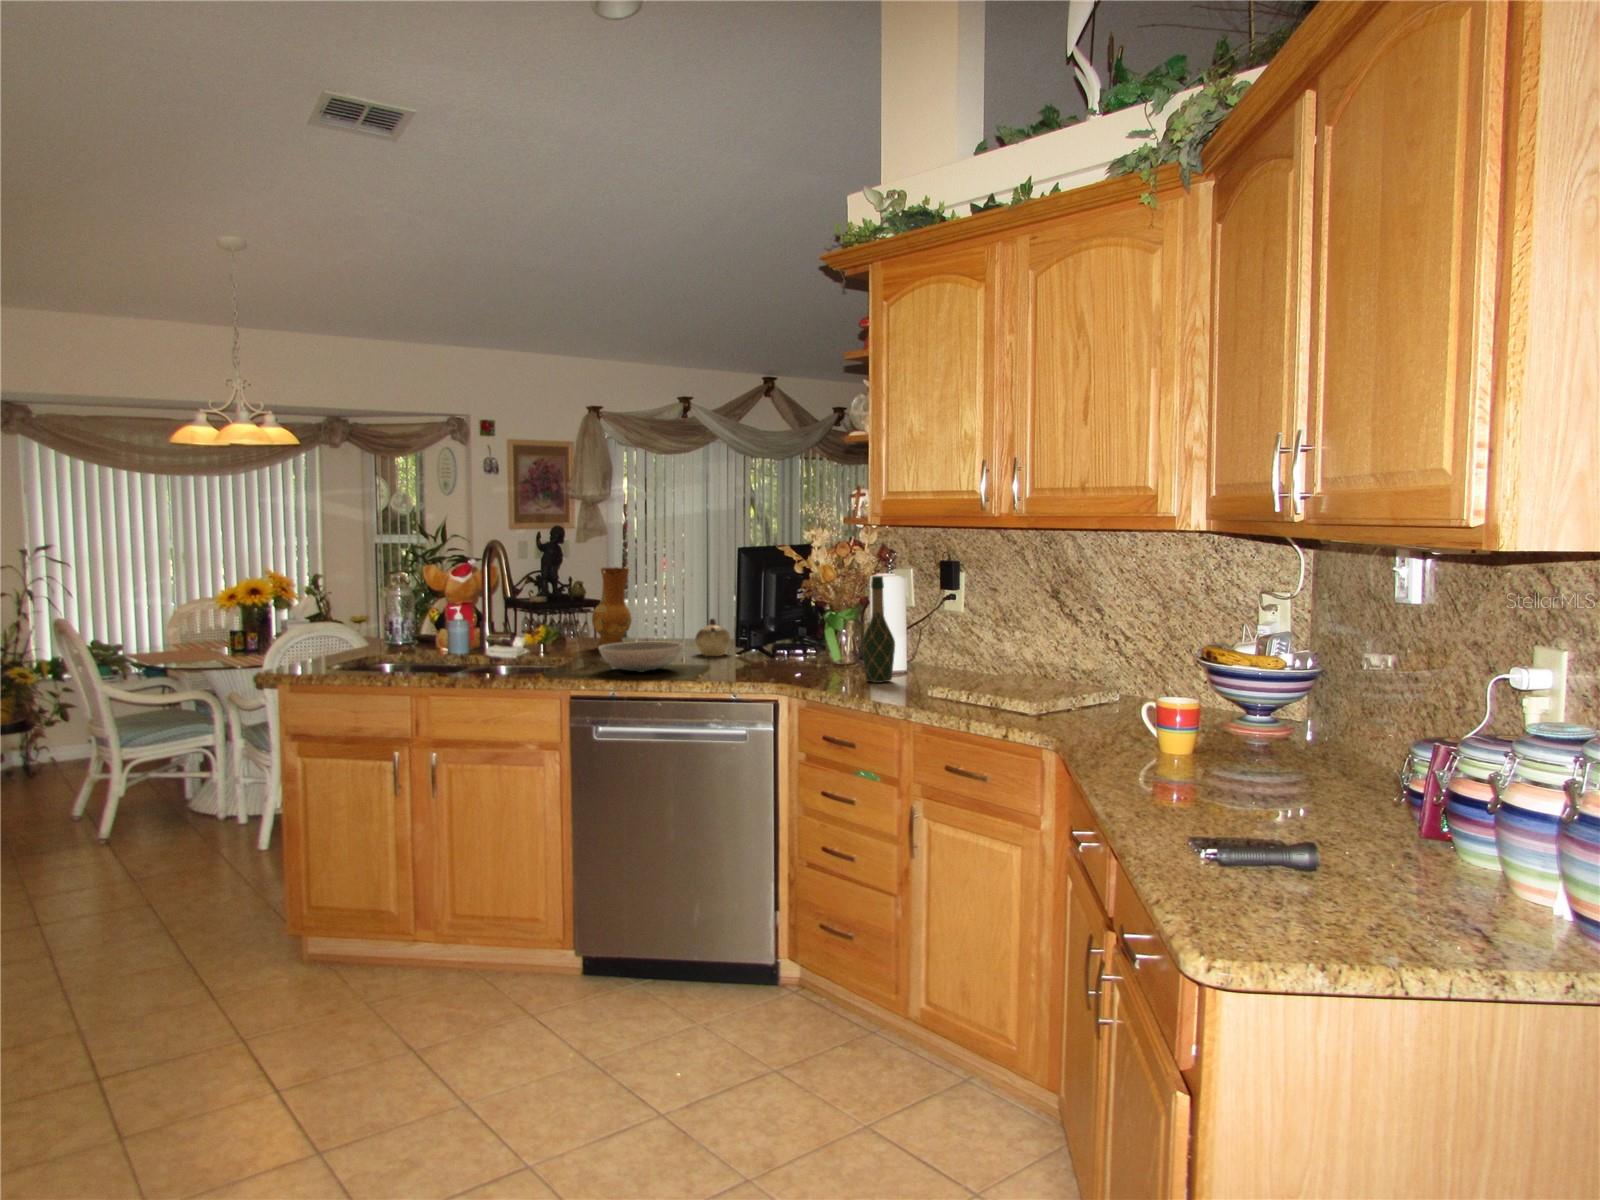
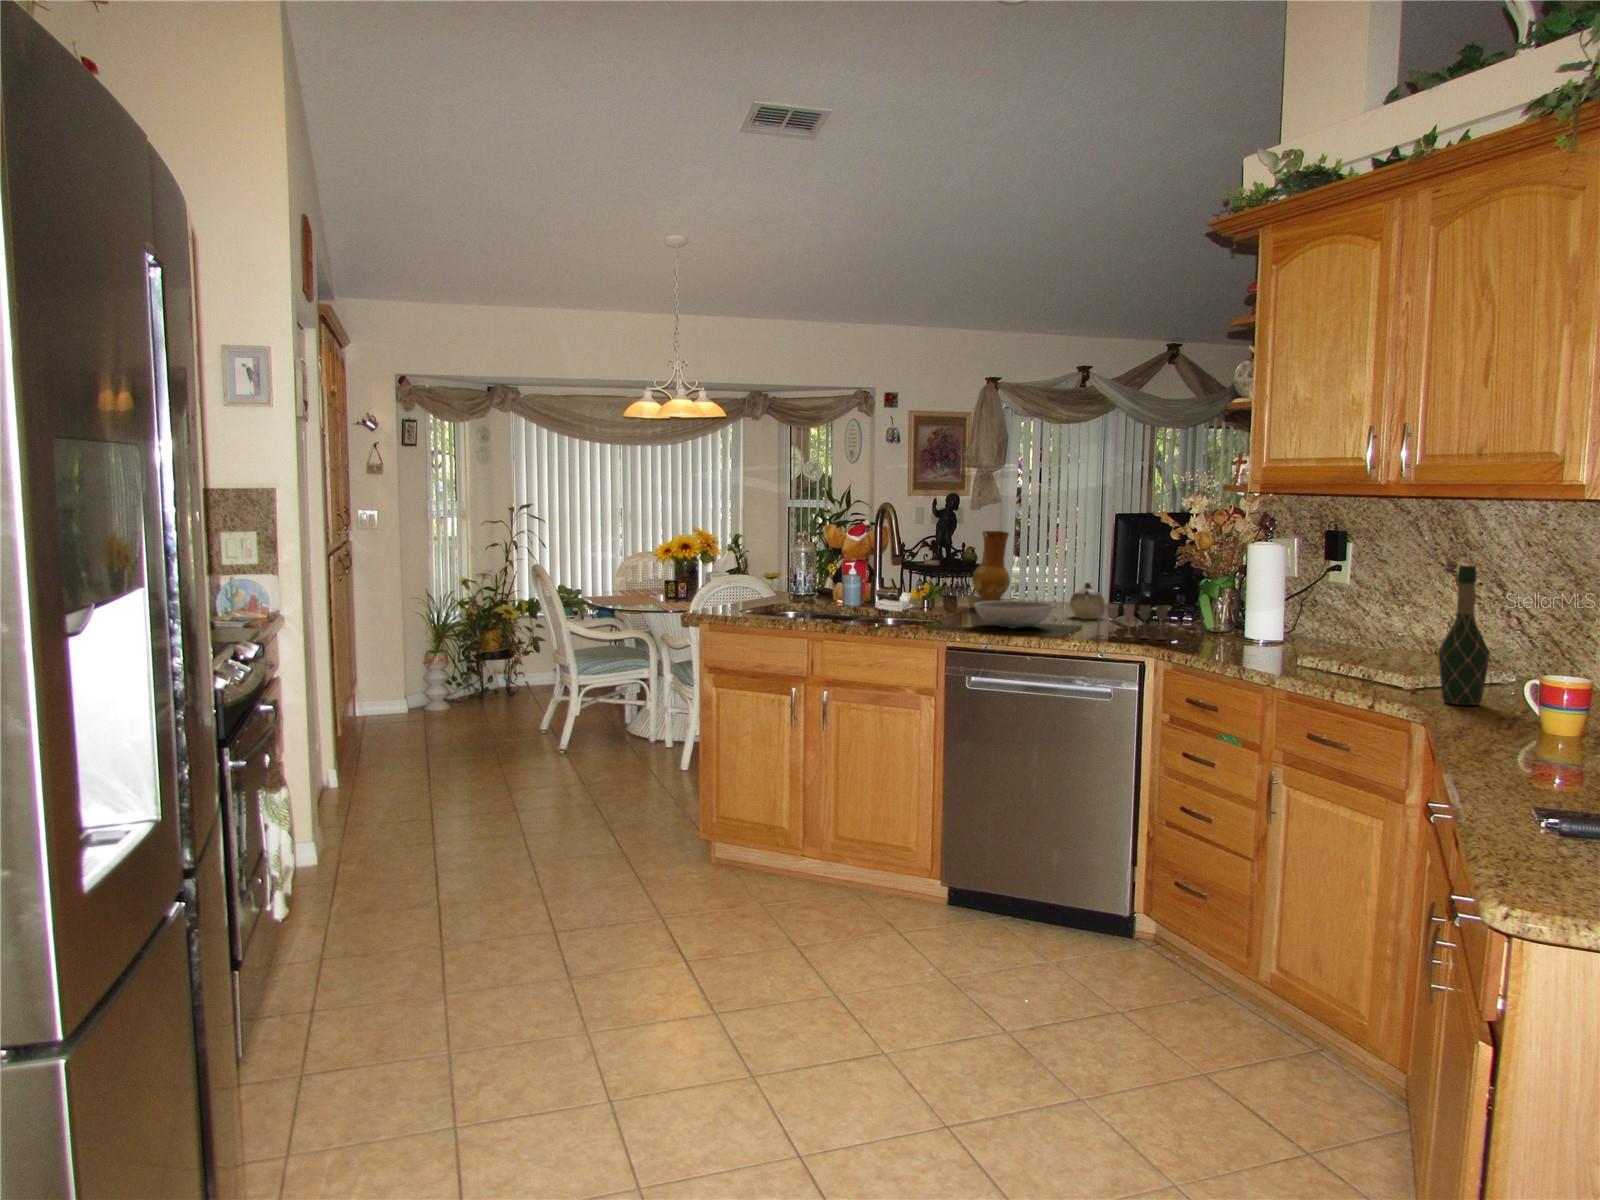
wine bottle: present [861,576,895,682] -> present [1438,566,1489,705]
wine glass: none [724,641,798,675] -> present [1093,603,1168,639]

